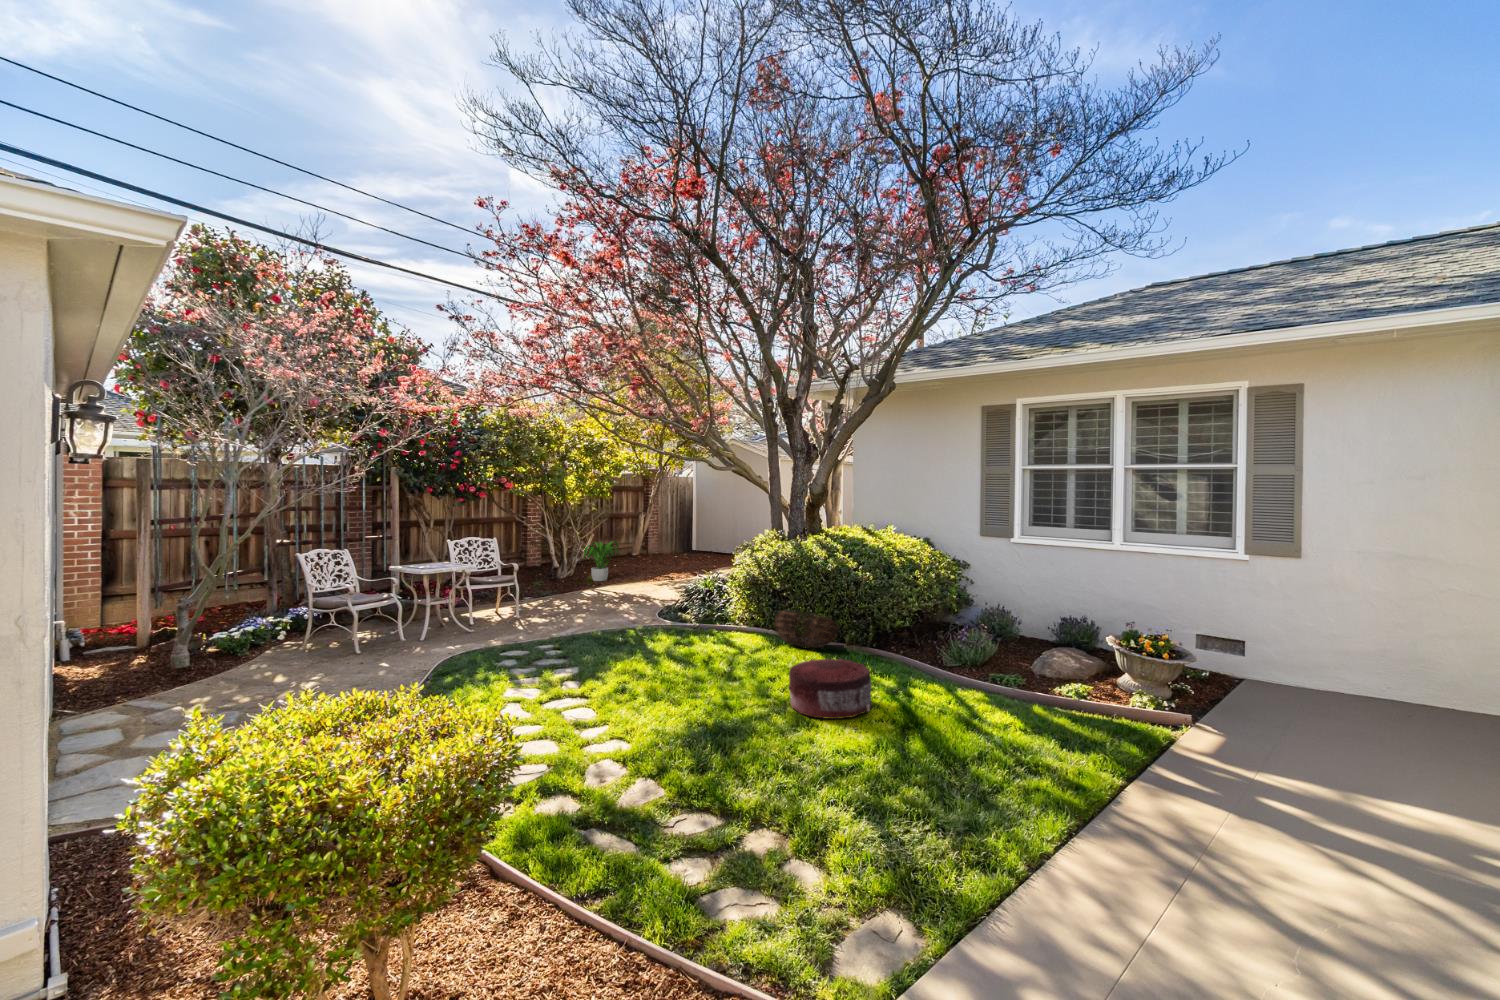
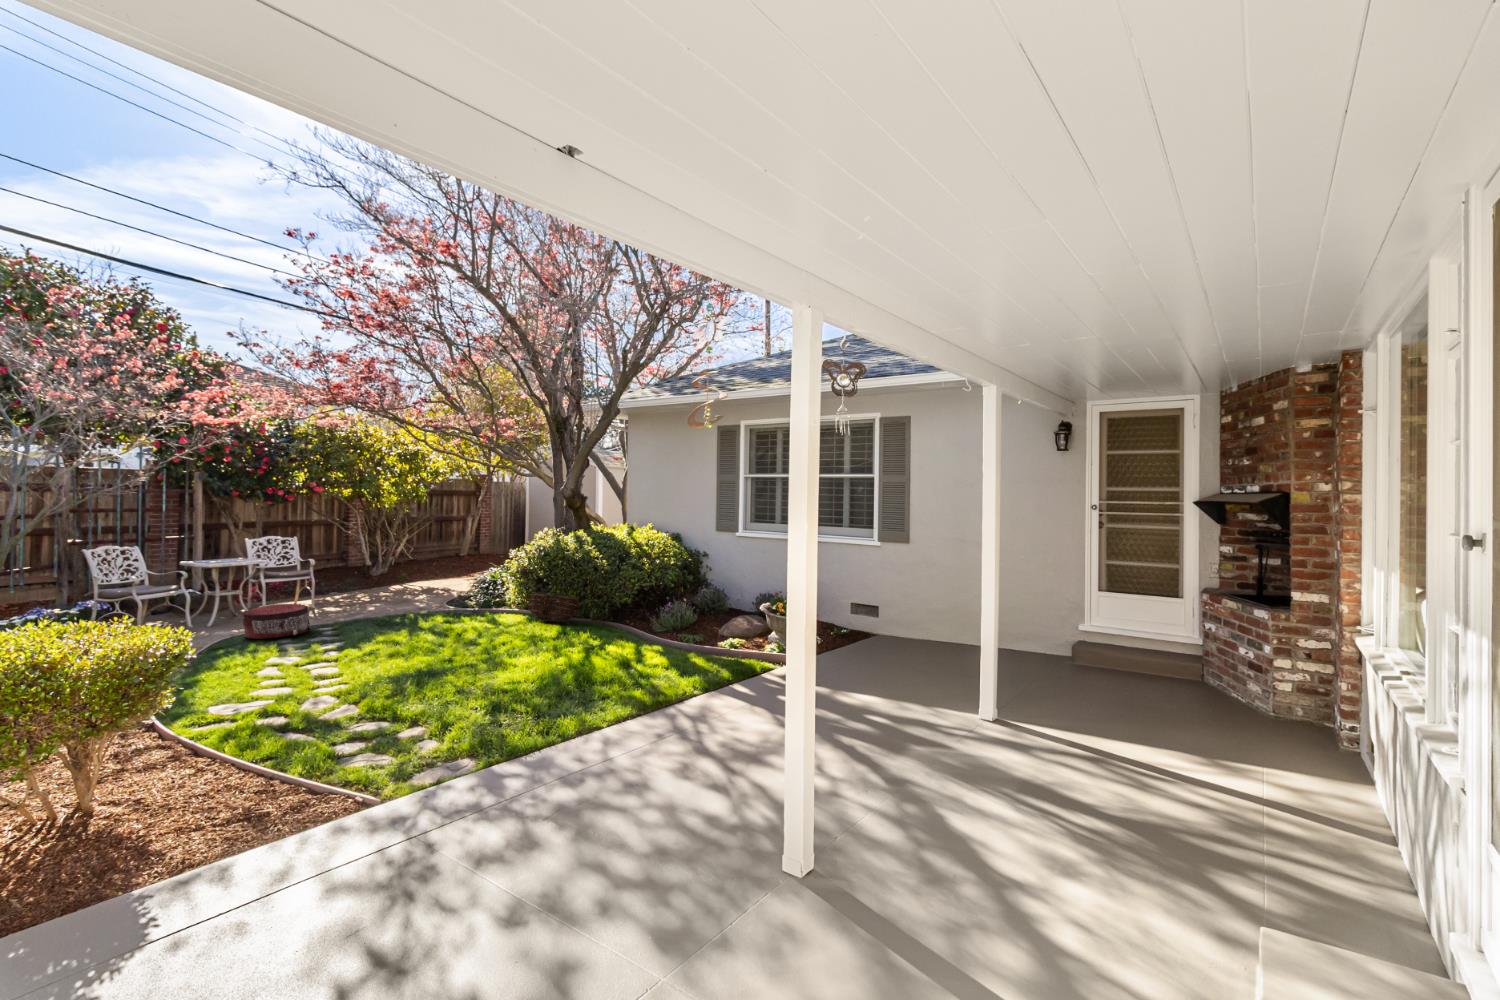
potted plant: present [584,541,619,581] -> none [392,543,432,579]
pouf: present [789,659,872,719] -> present [243,604,310,639]

